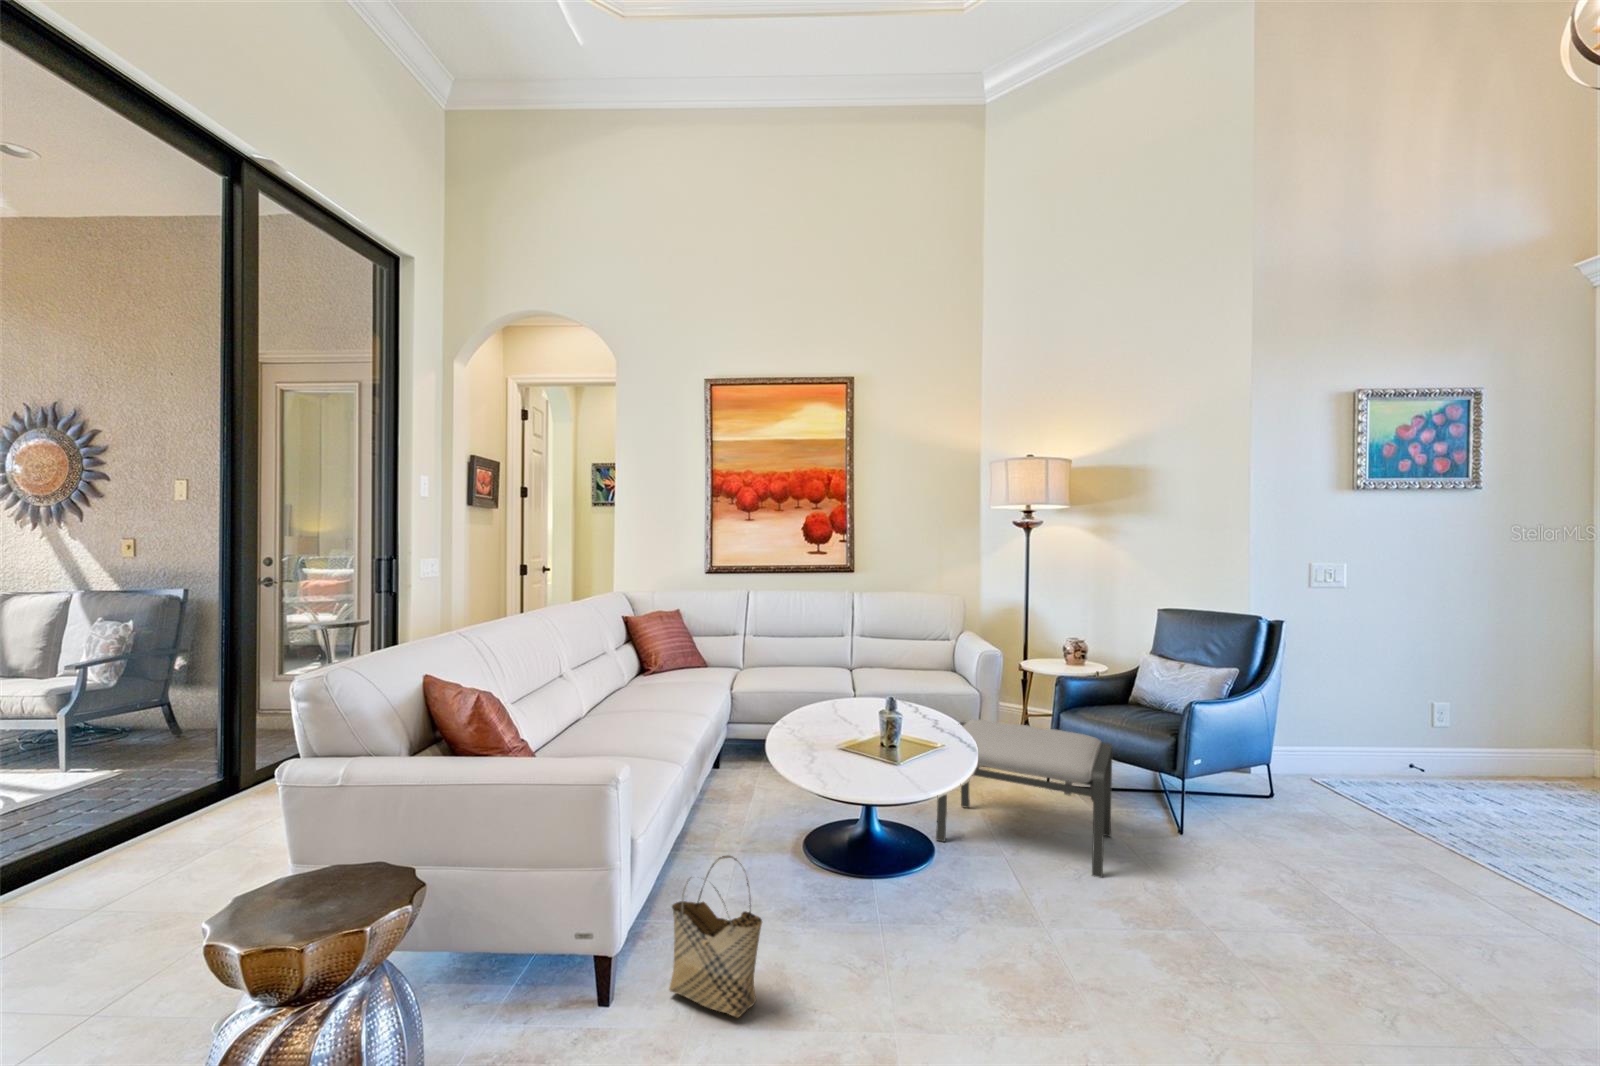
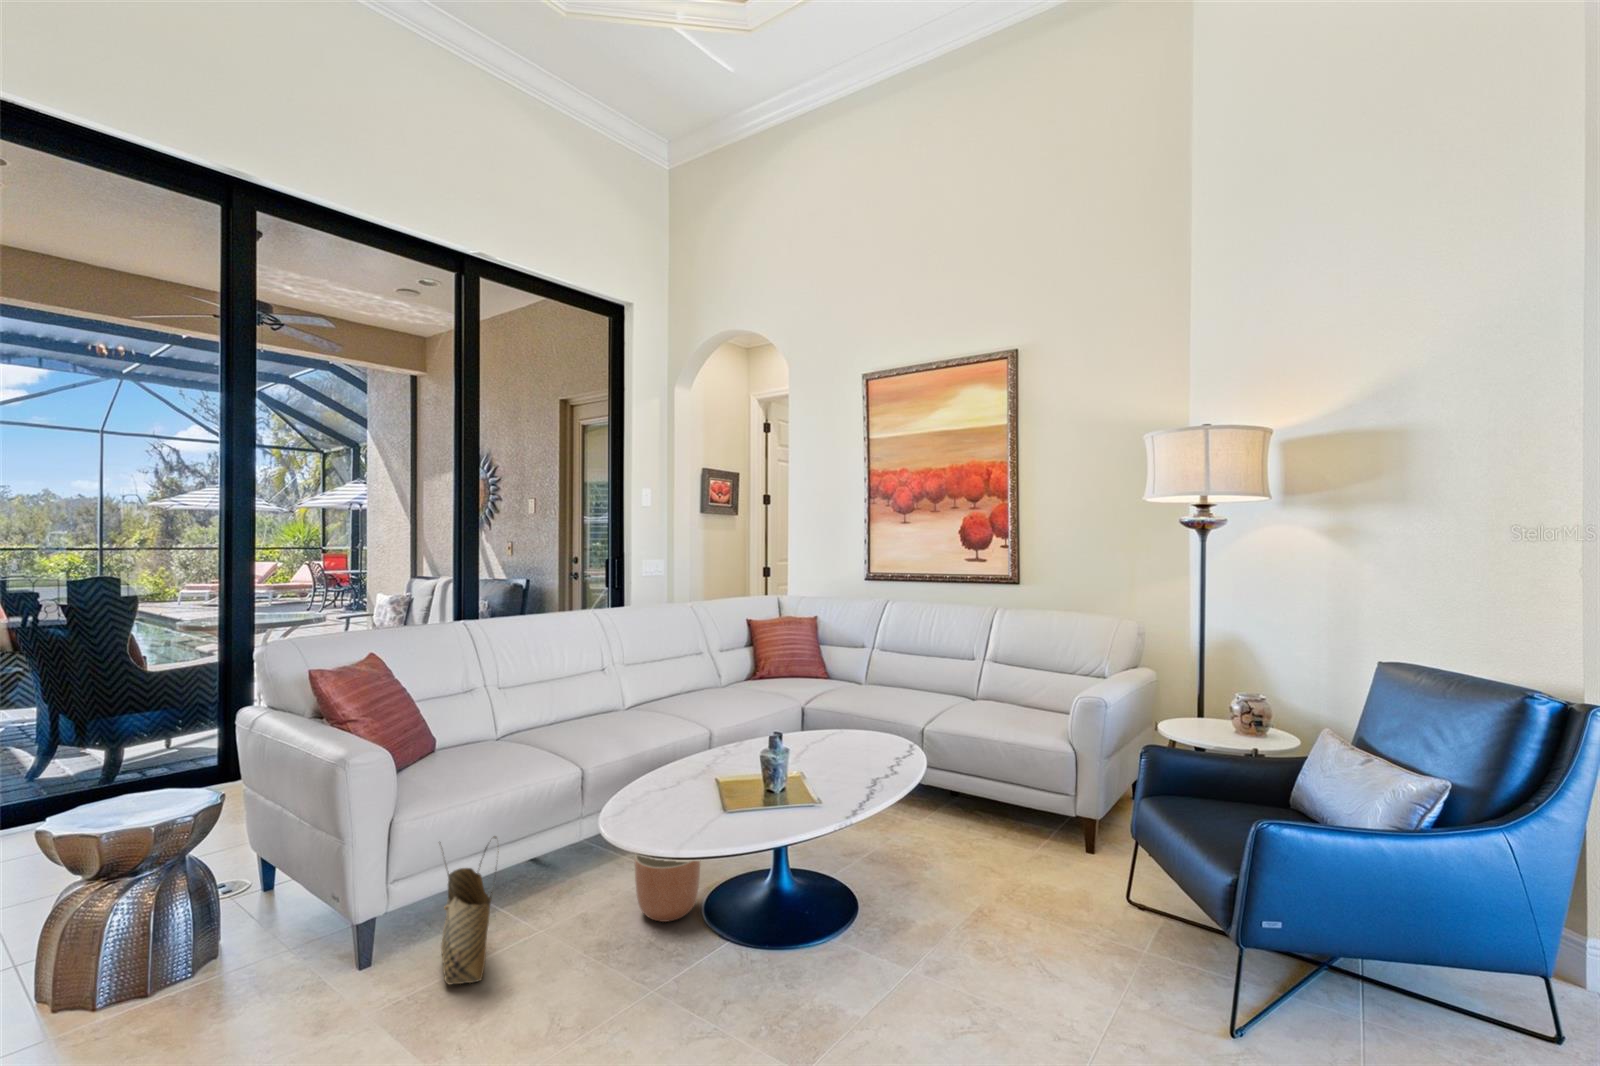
ottoman: present [936,719,1113,878] -> none [870,776,1117,1028]
planter: none [774,823,835,901] -> present [635,855,700,922]

